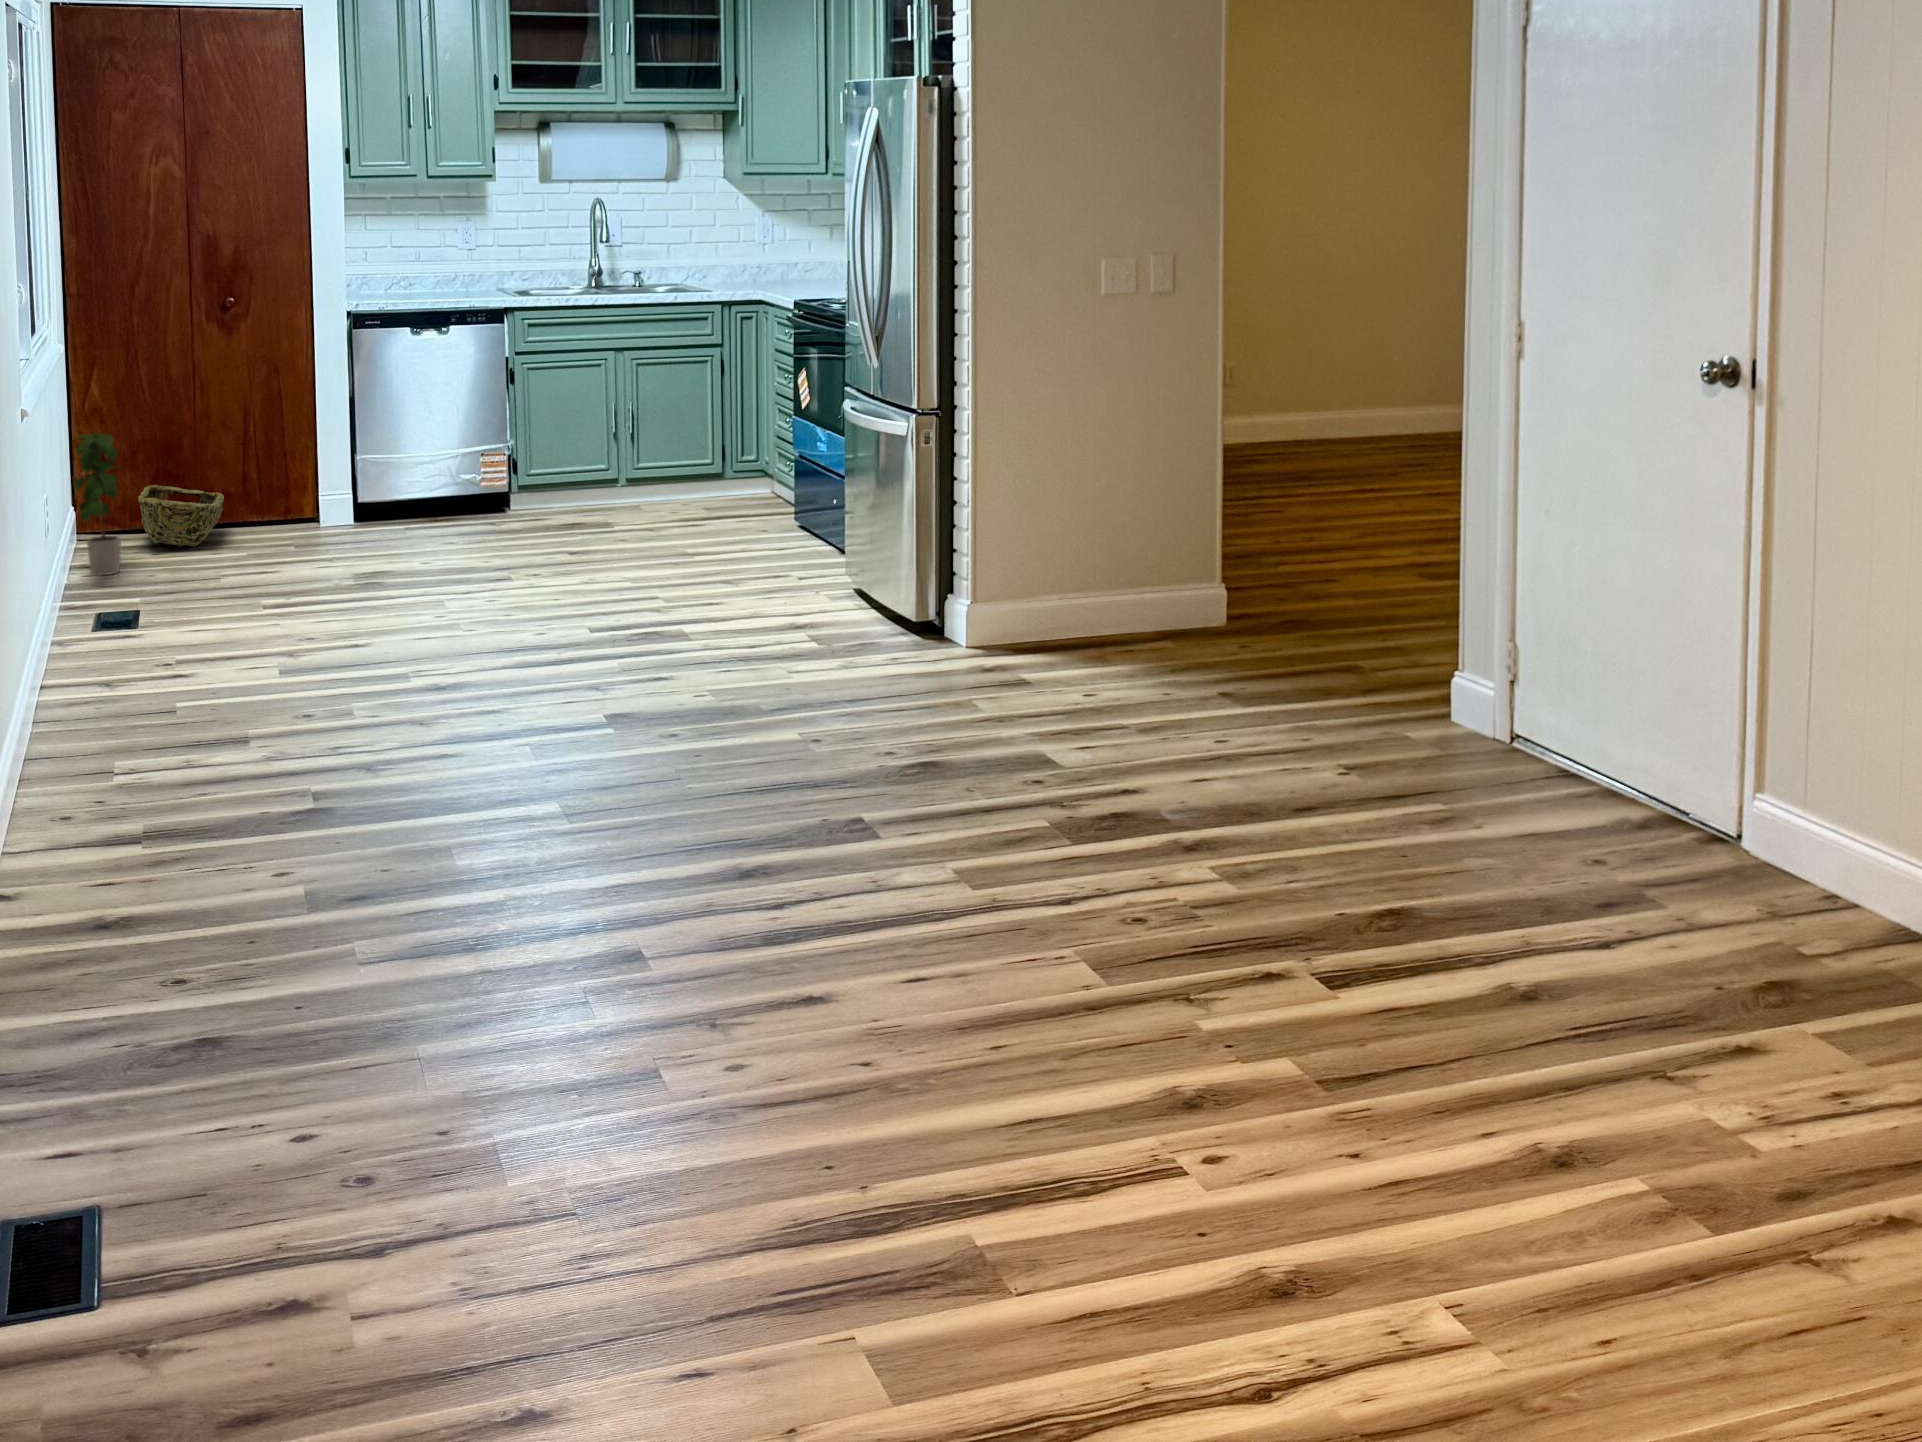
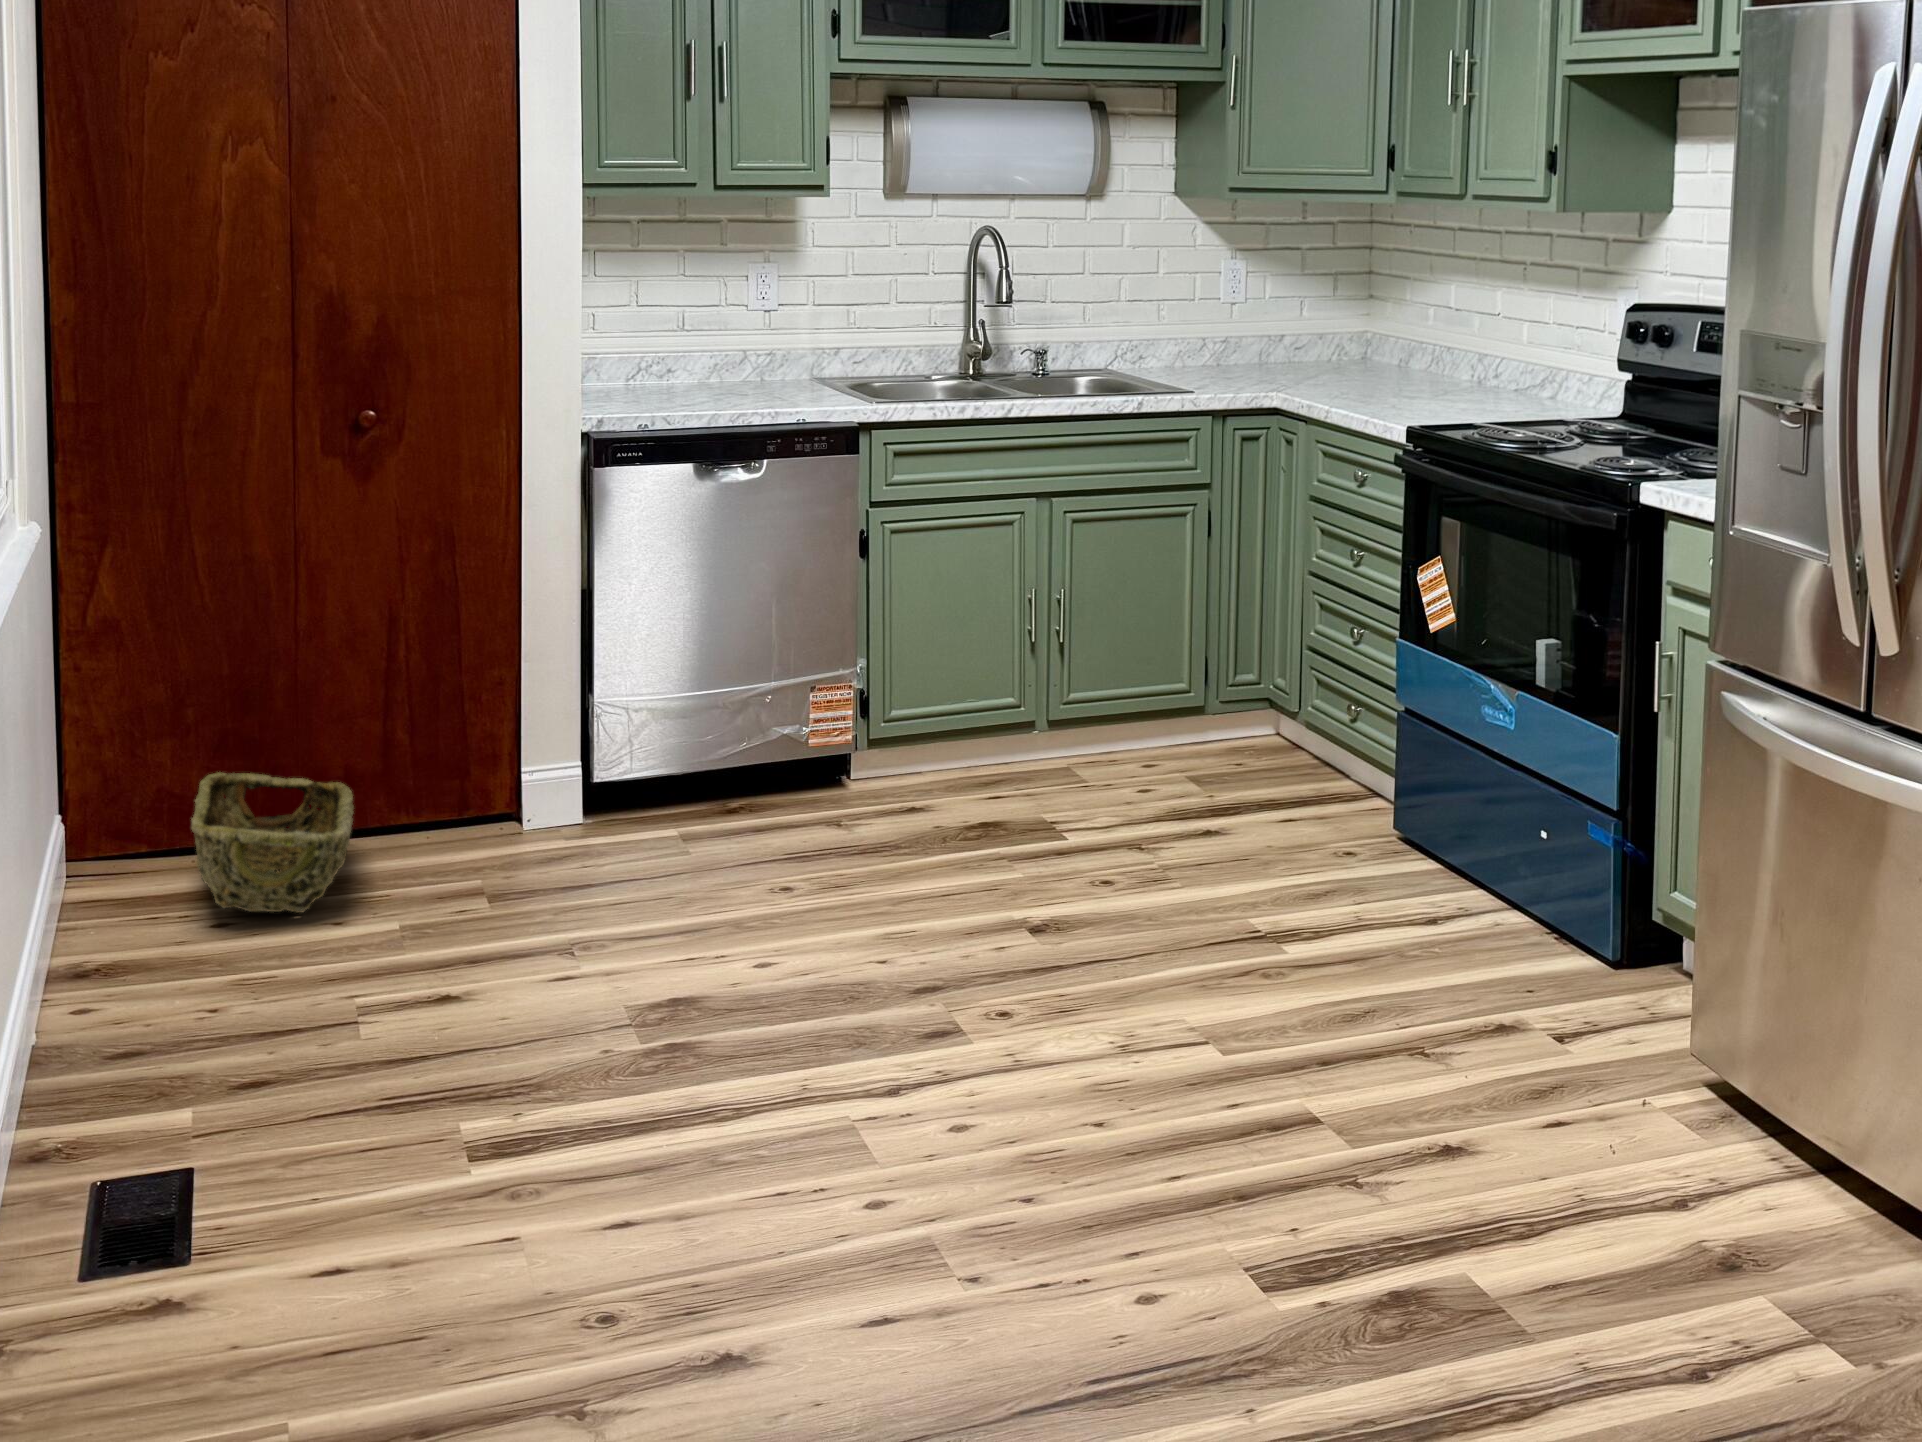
potted plant: present [73,432,121,575] -> none [56,712,159,1021]

